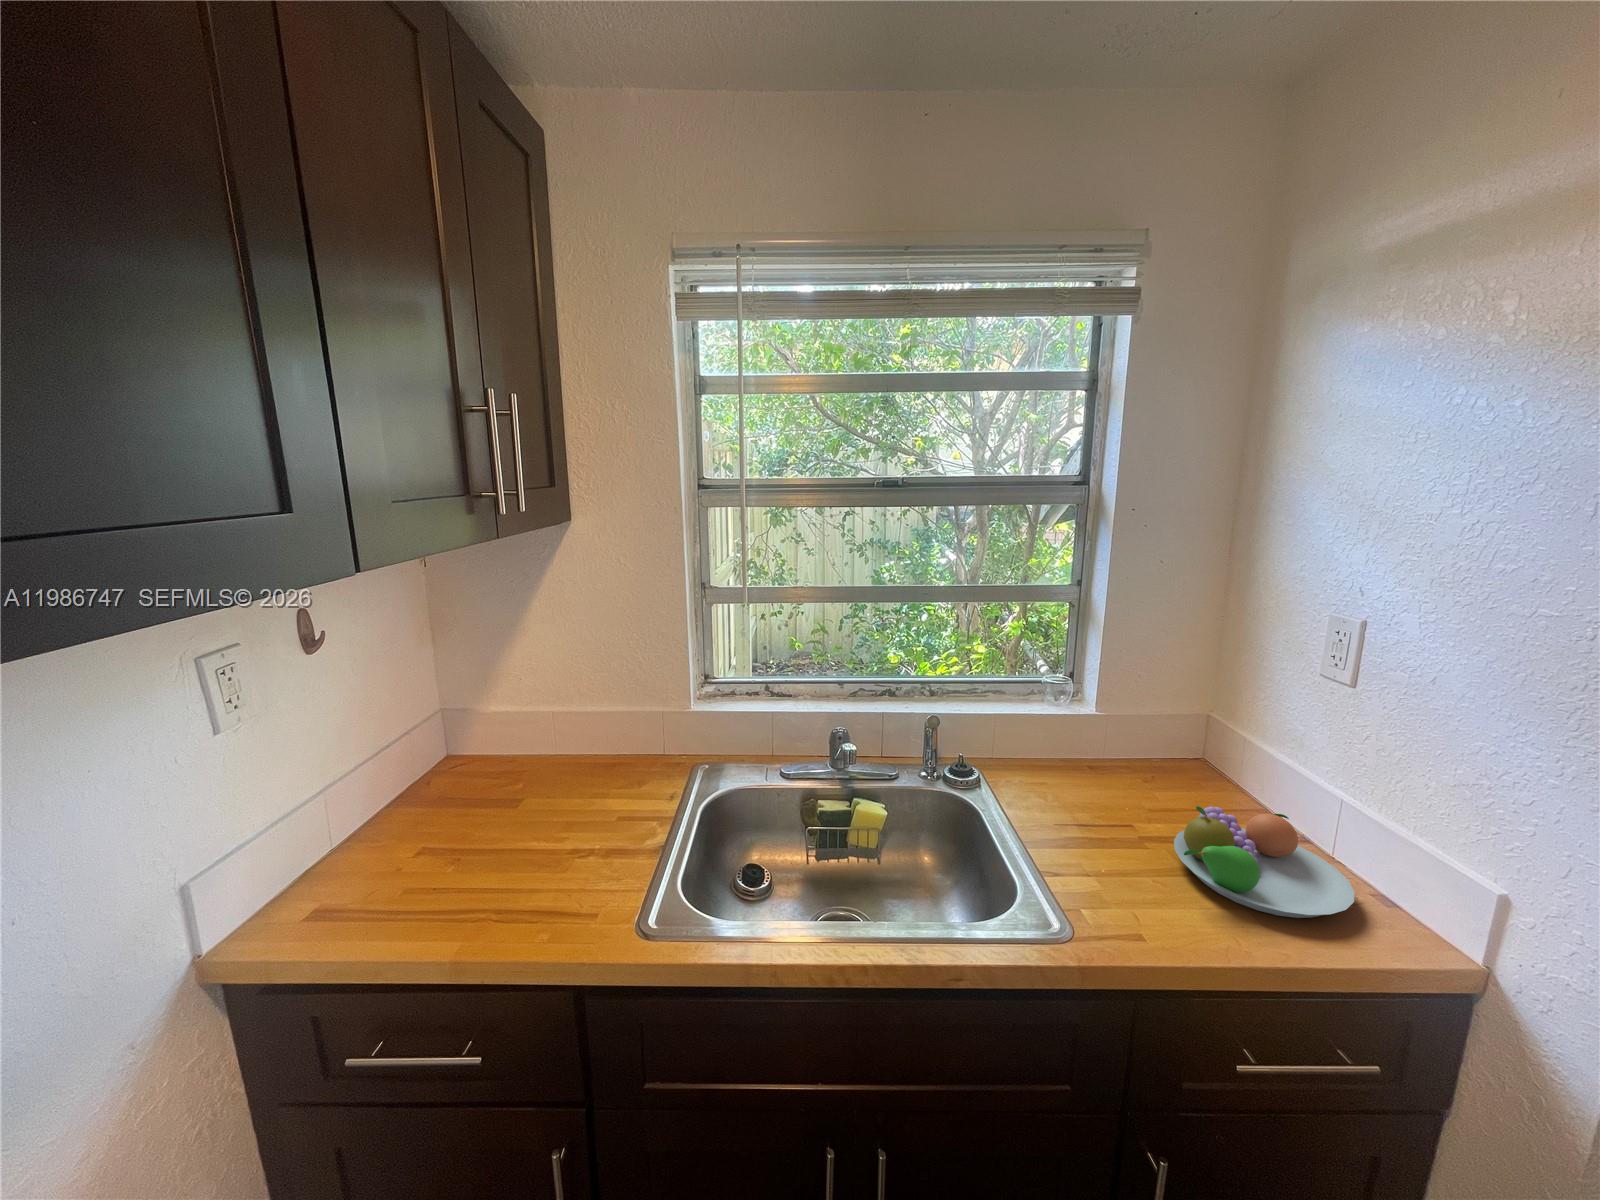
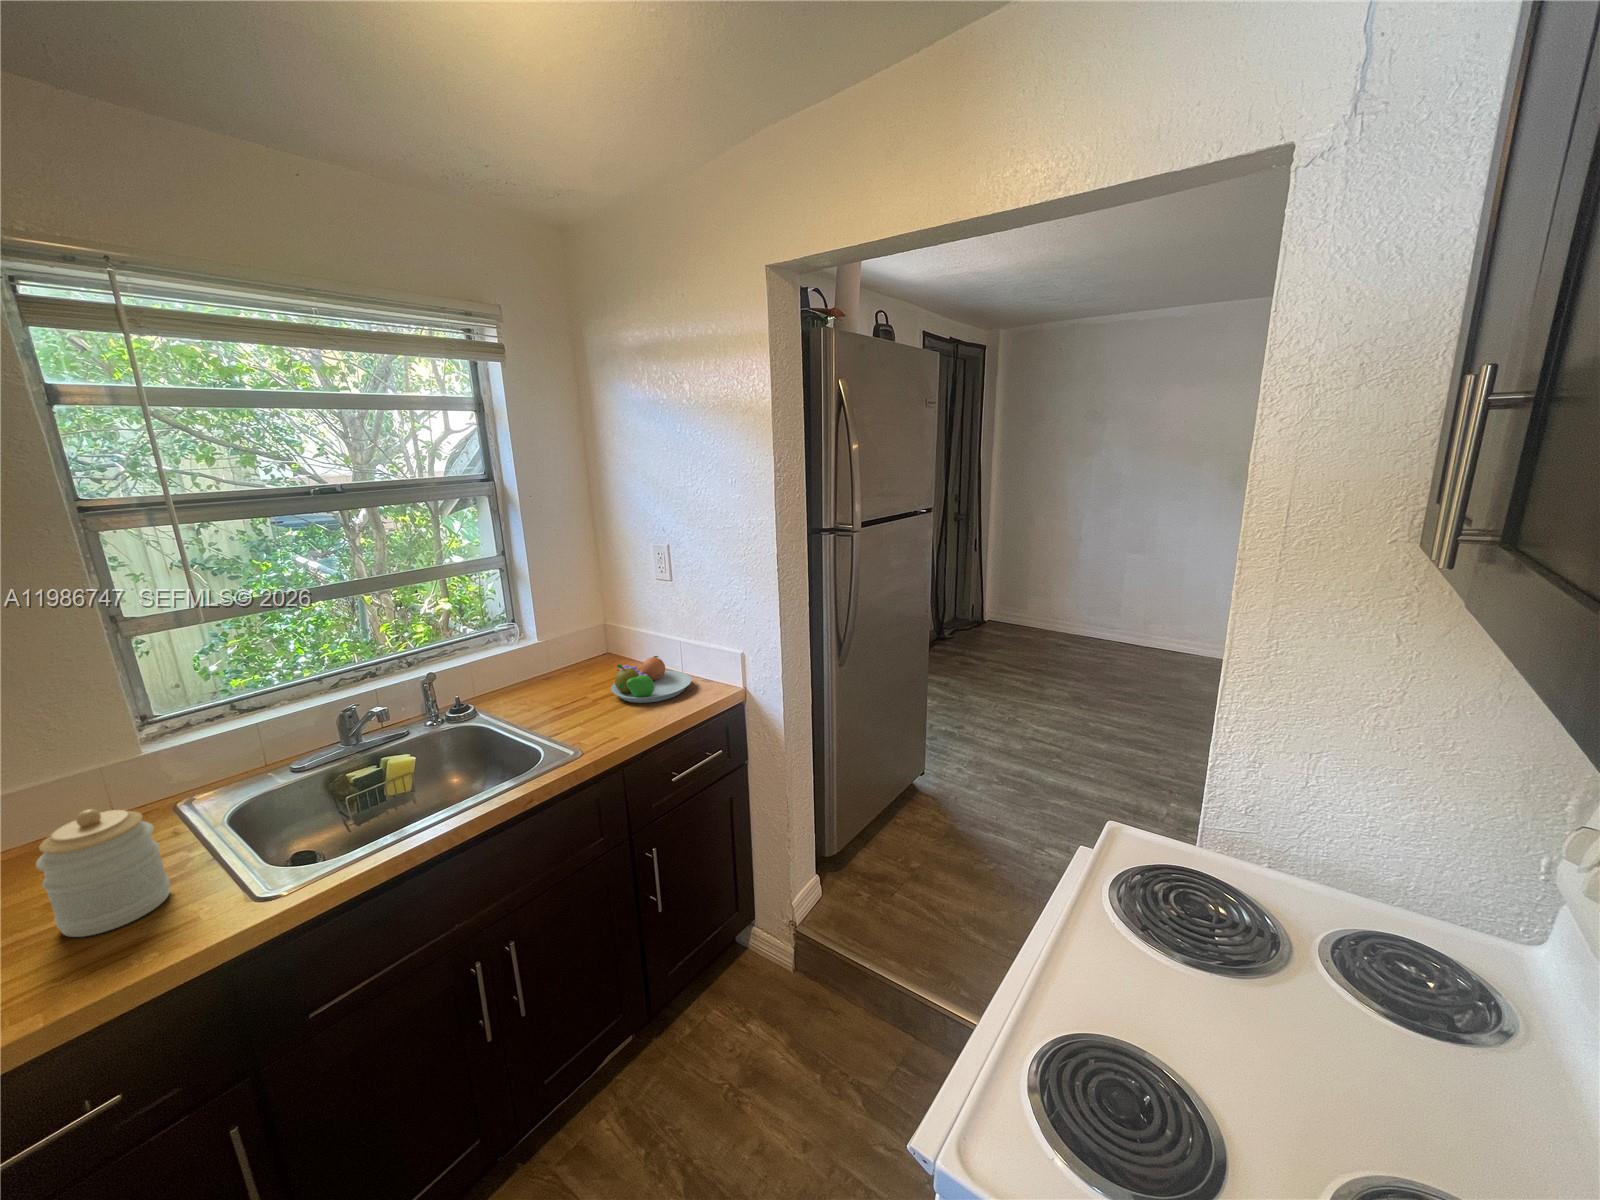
jar: none [498,772,592,899] -> present [36,809,170,937]

